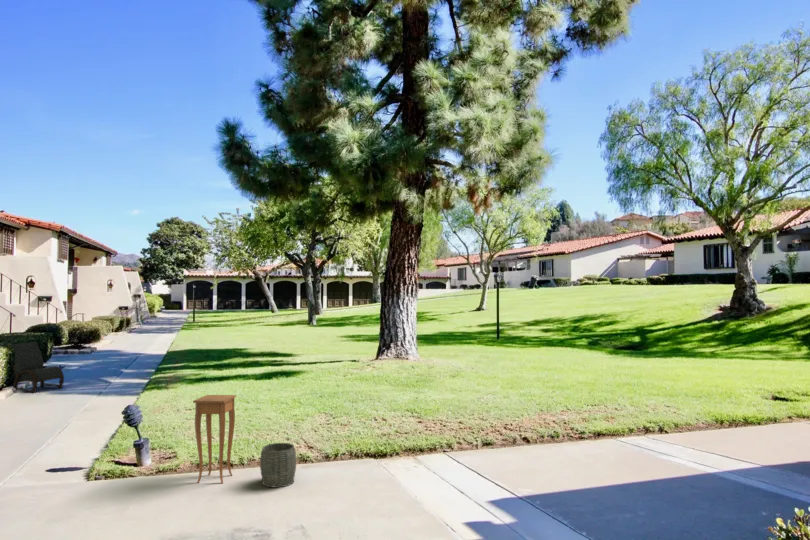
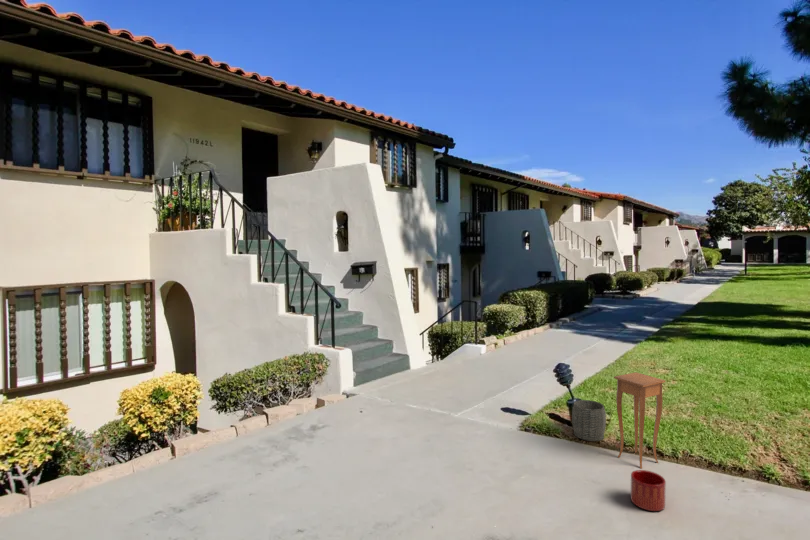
lounge chair: present [9,342,64,393] -> none [553,290,588,328]
woven basket: present [260,443,296,487] -> present [572,400,606,441]
planter: none [231,473,260,506] -> present [631,470,666,511]

